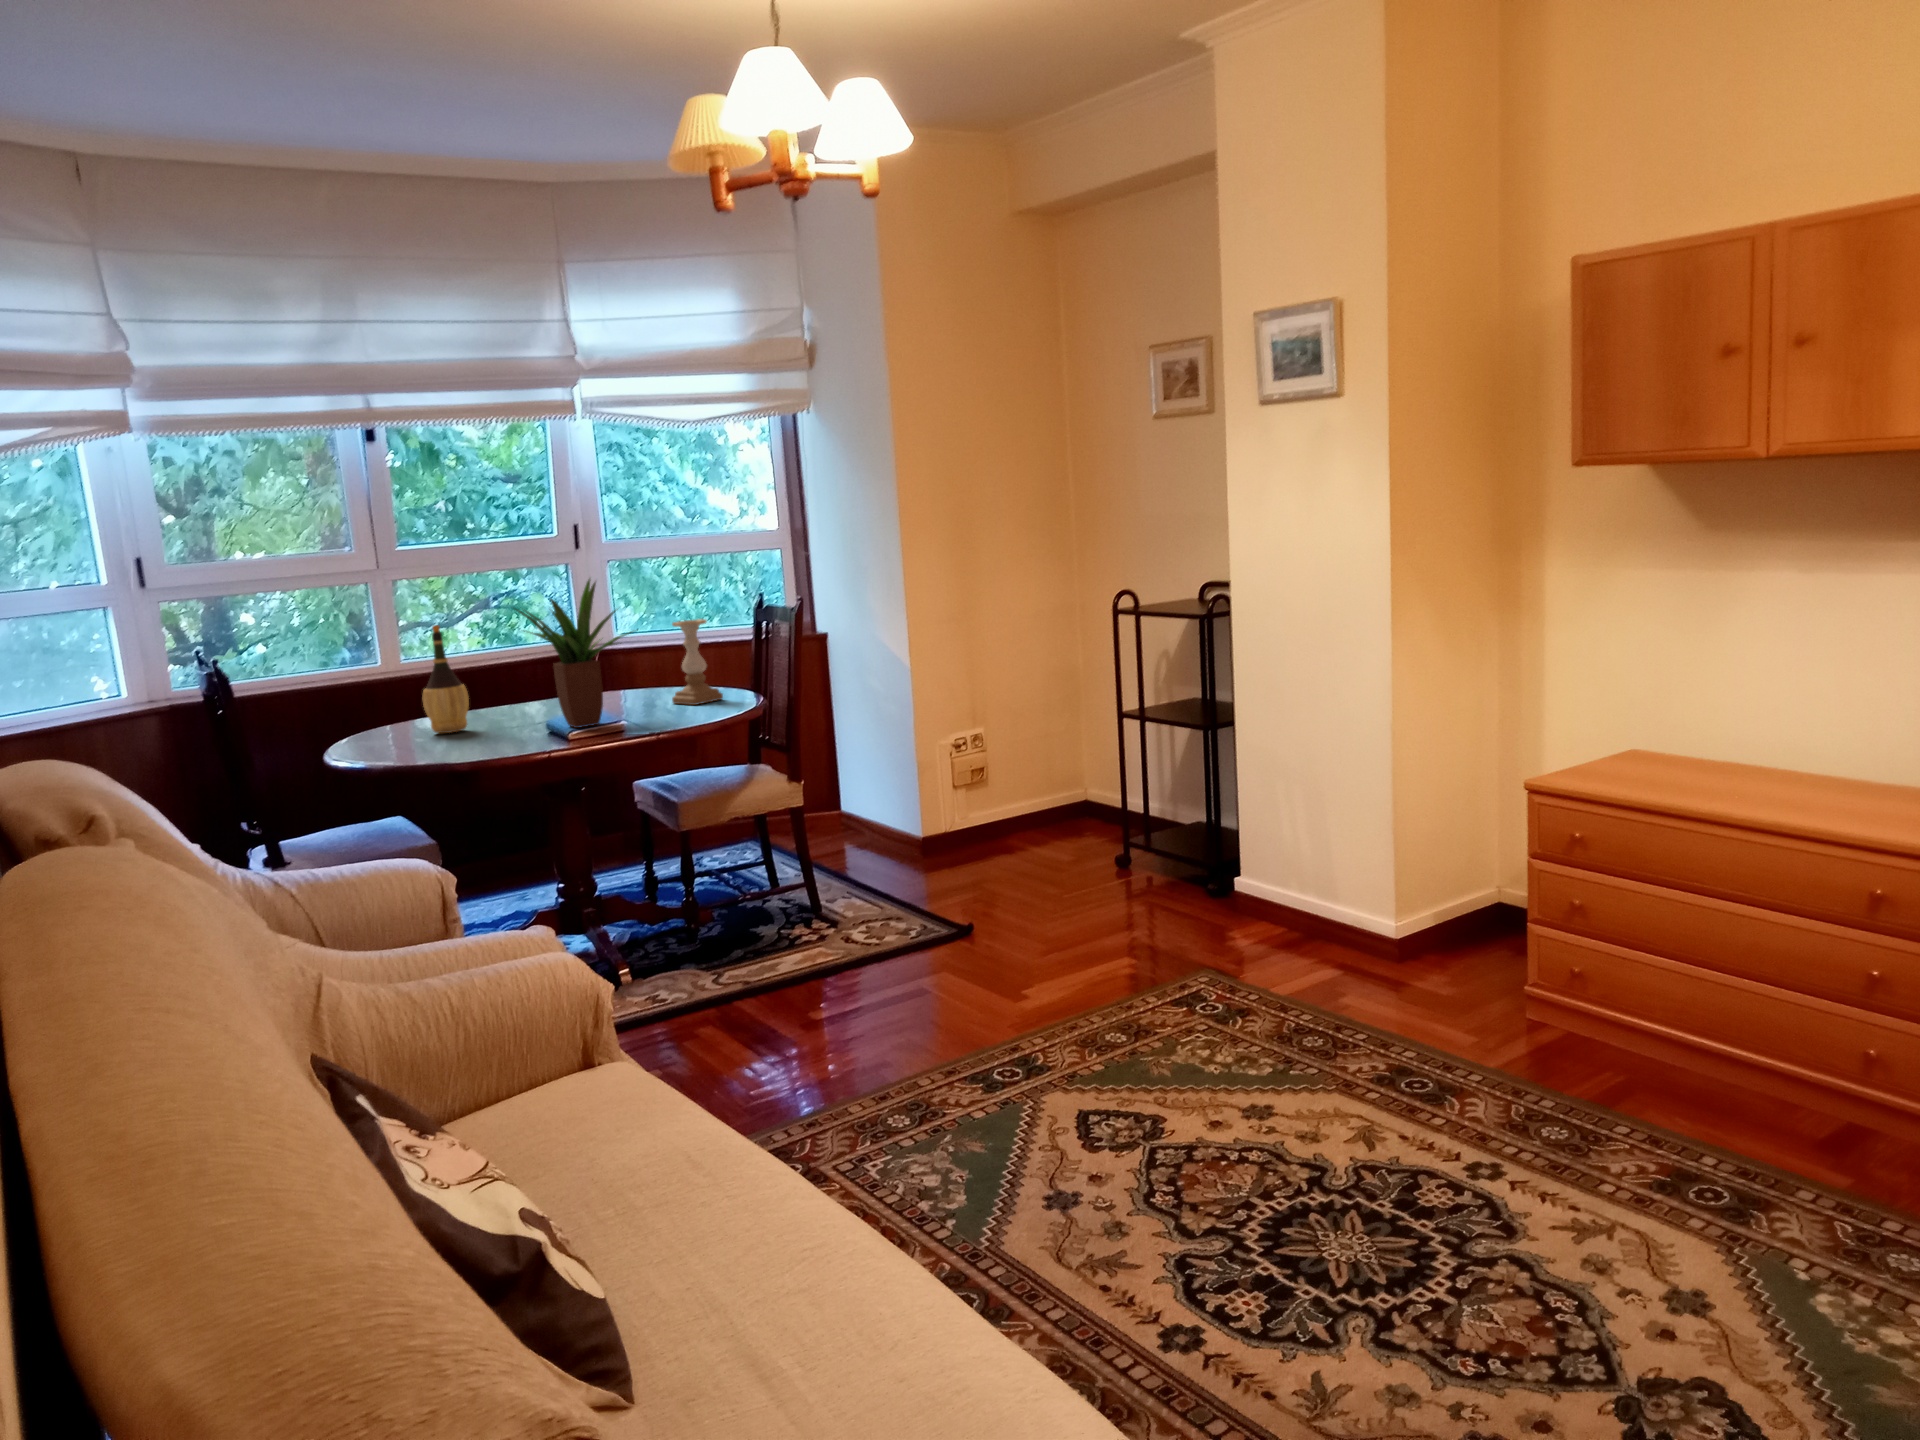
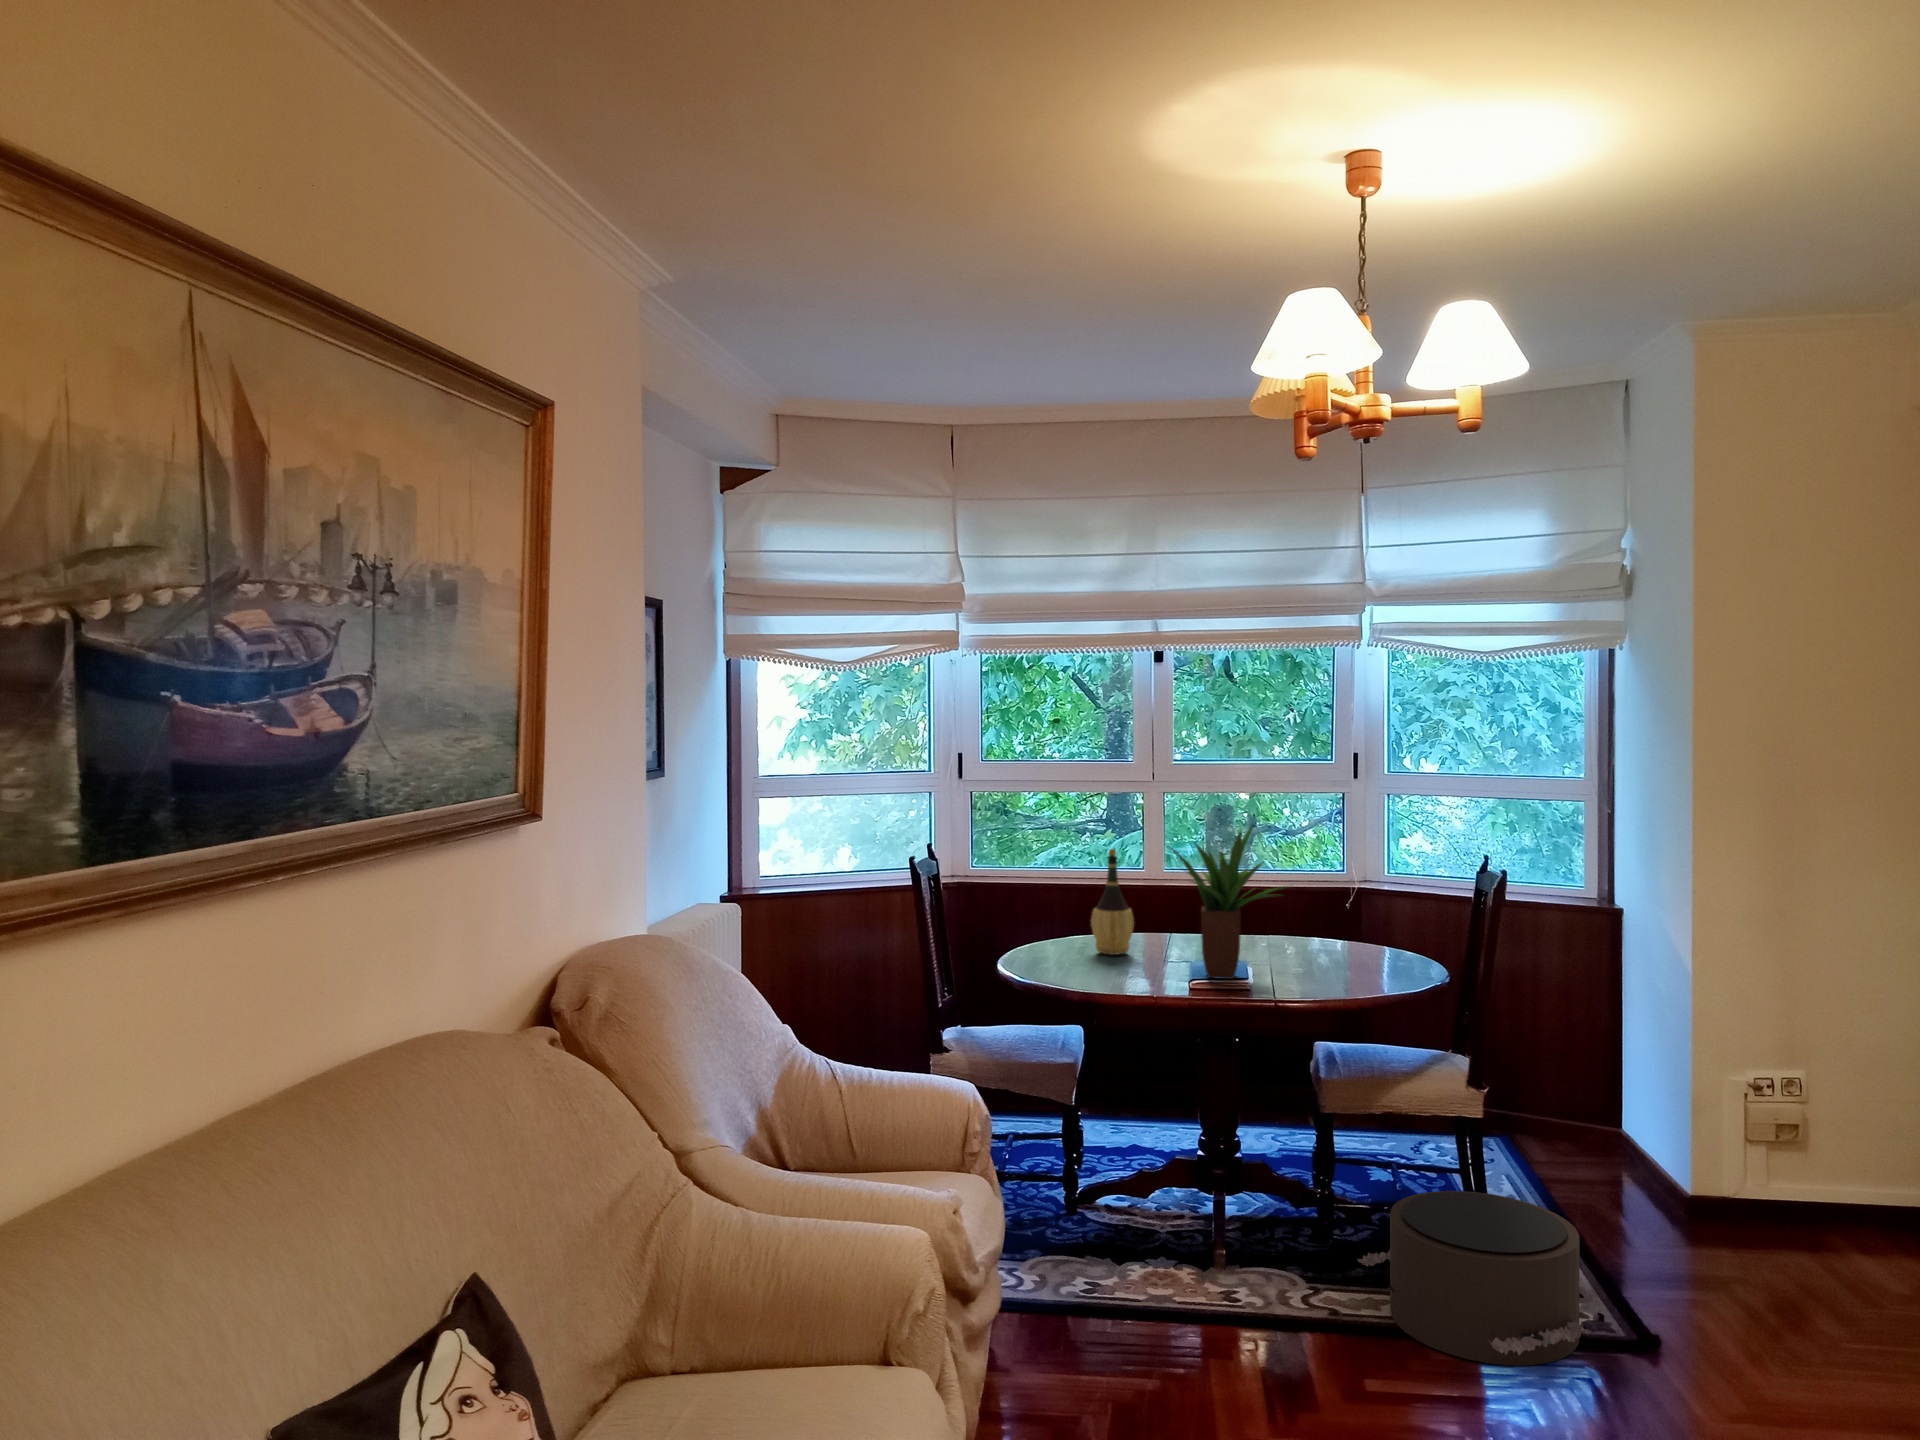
candle holder: present [672,619,723,705] -> none [1341,880,1395,976]
pouf: none [743,856,936,977] -> present [1358,1191,1592,1365]

